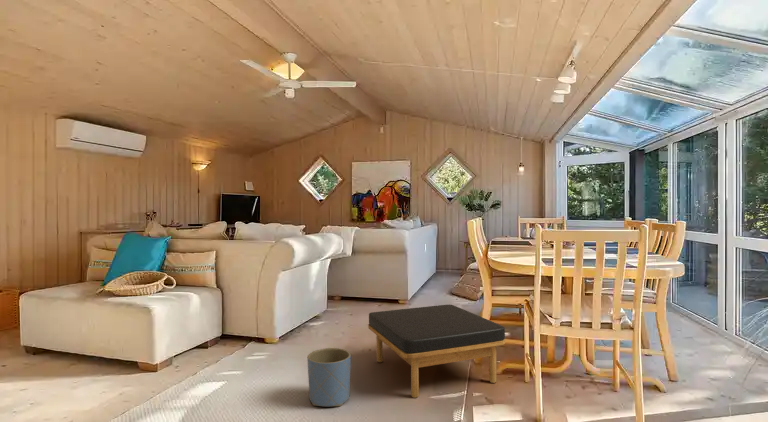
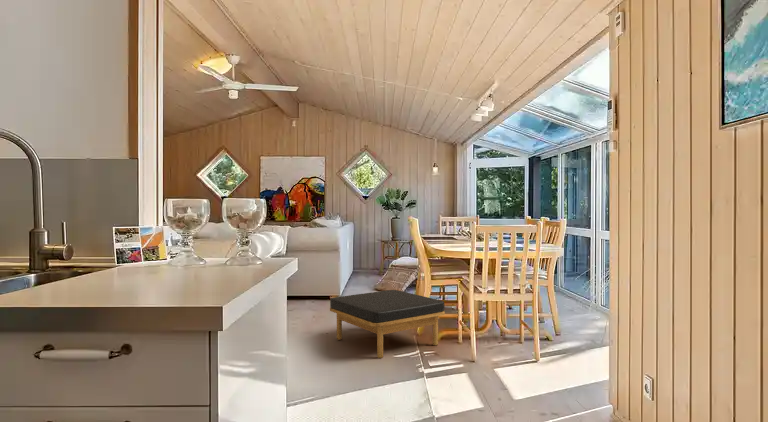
planter: present [307,348,351,407] -> none [295,324,331,369]

